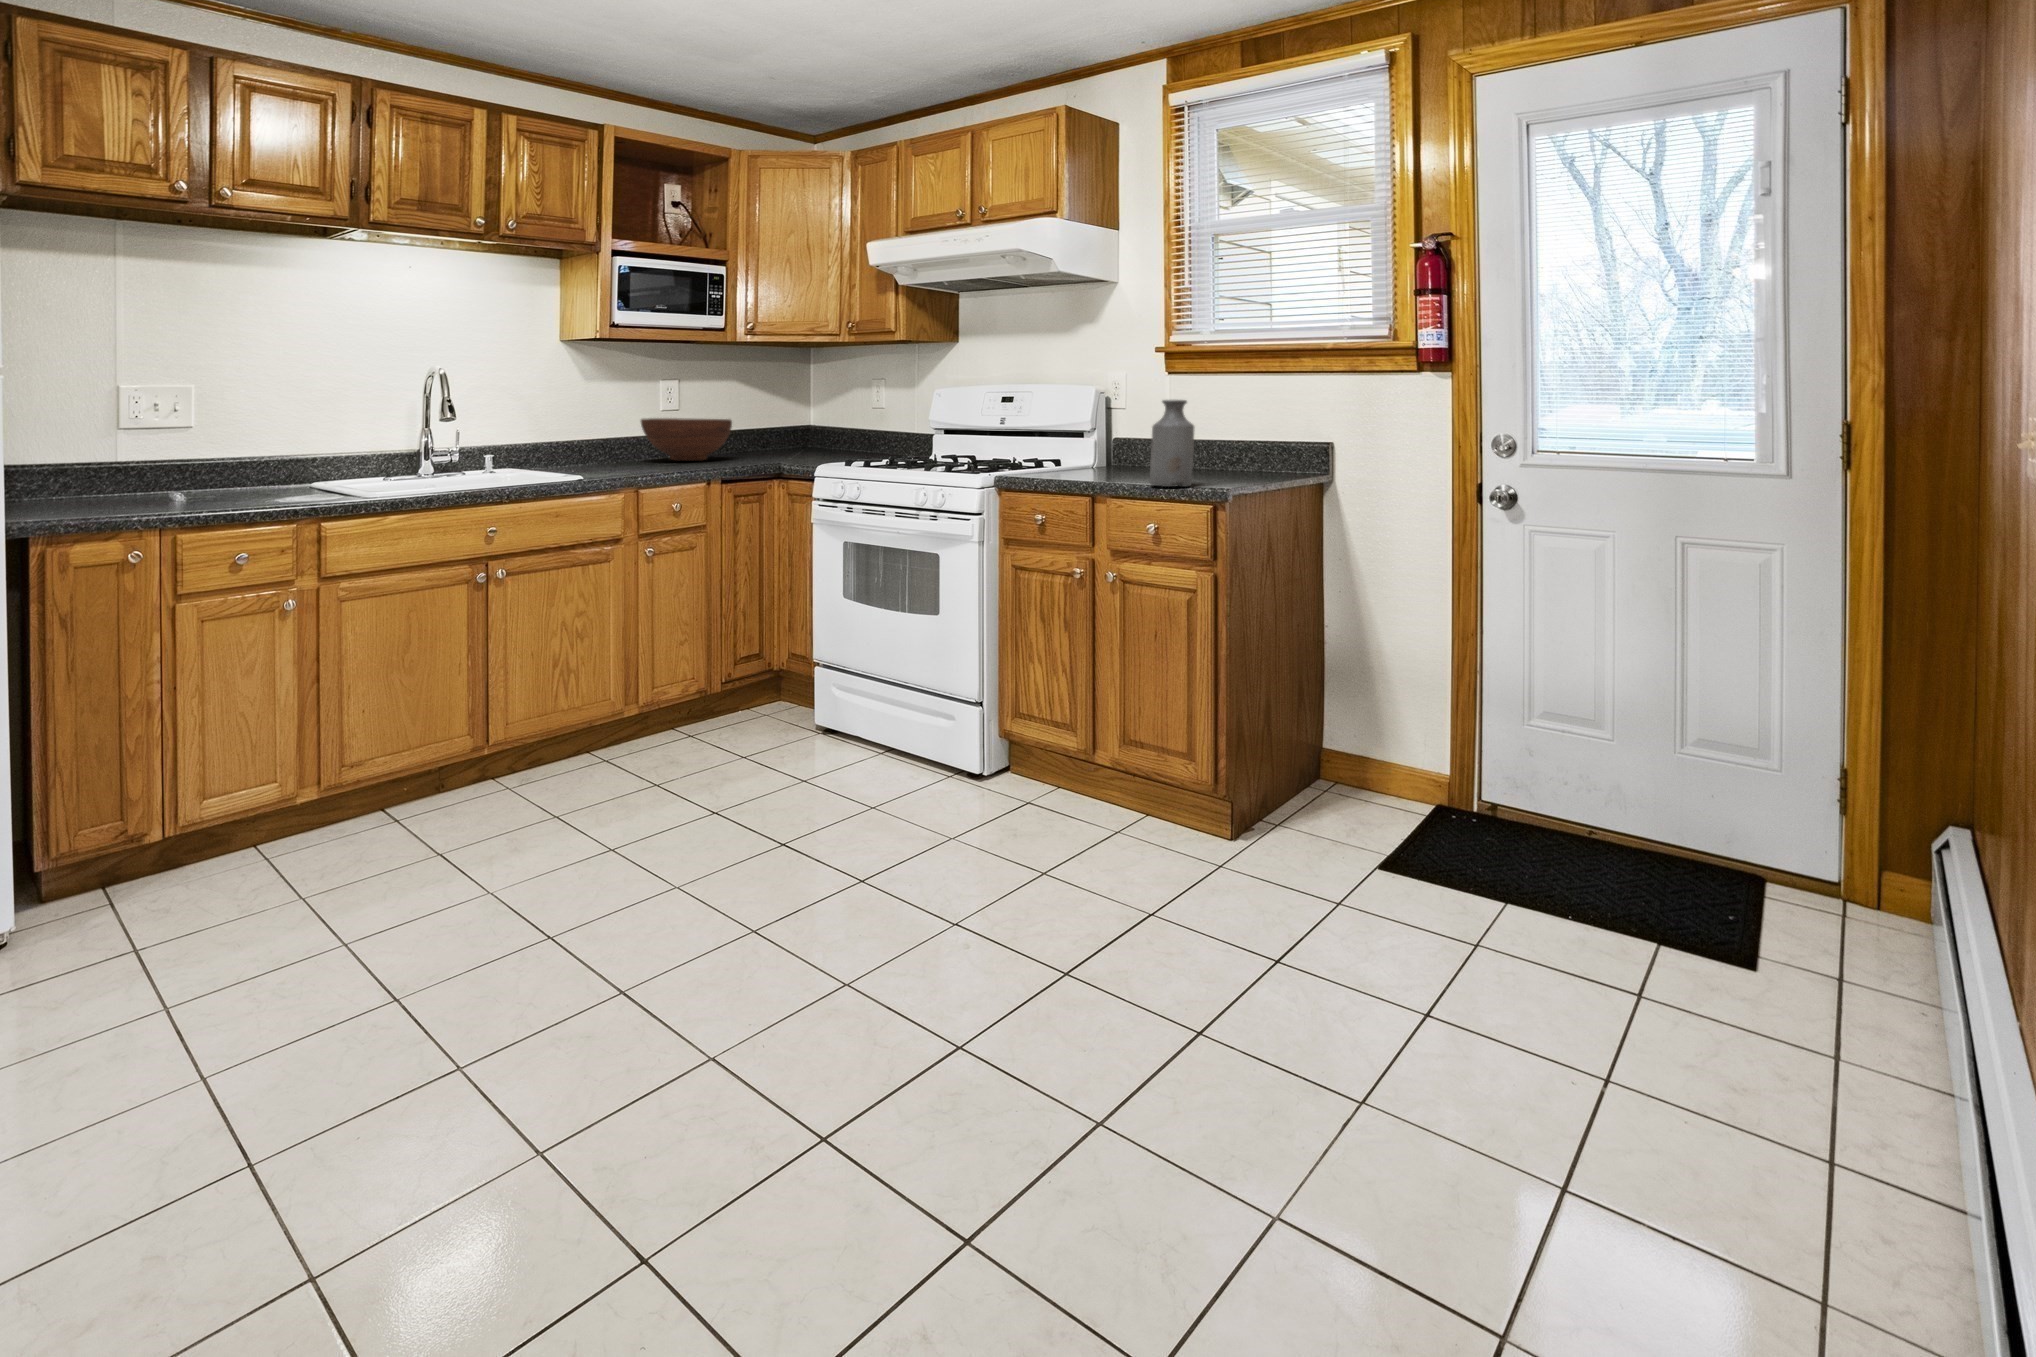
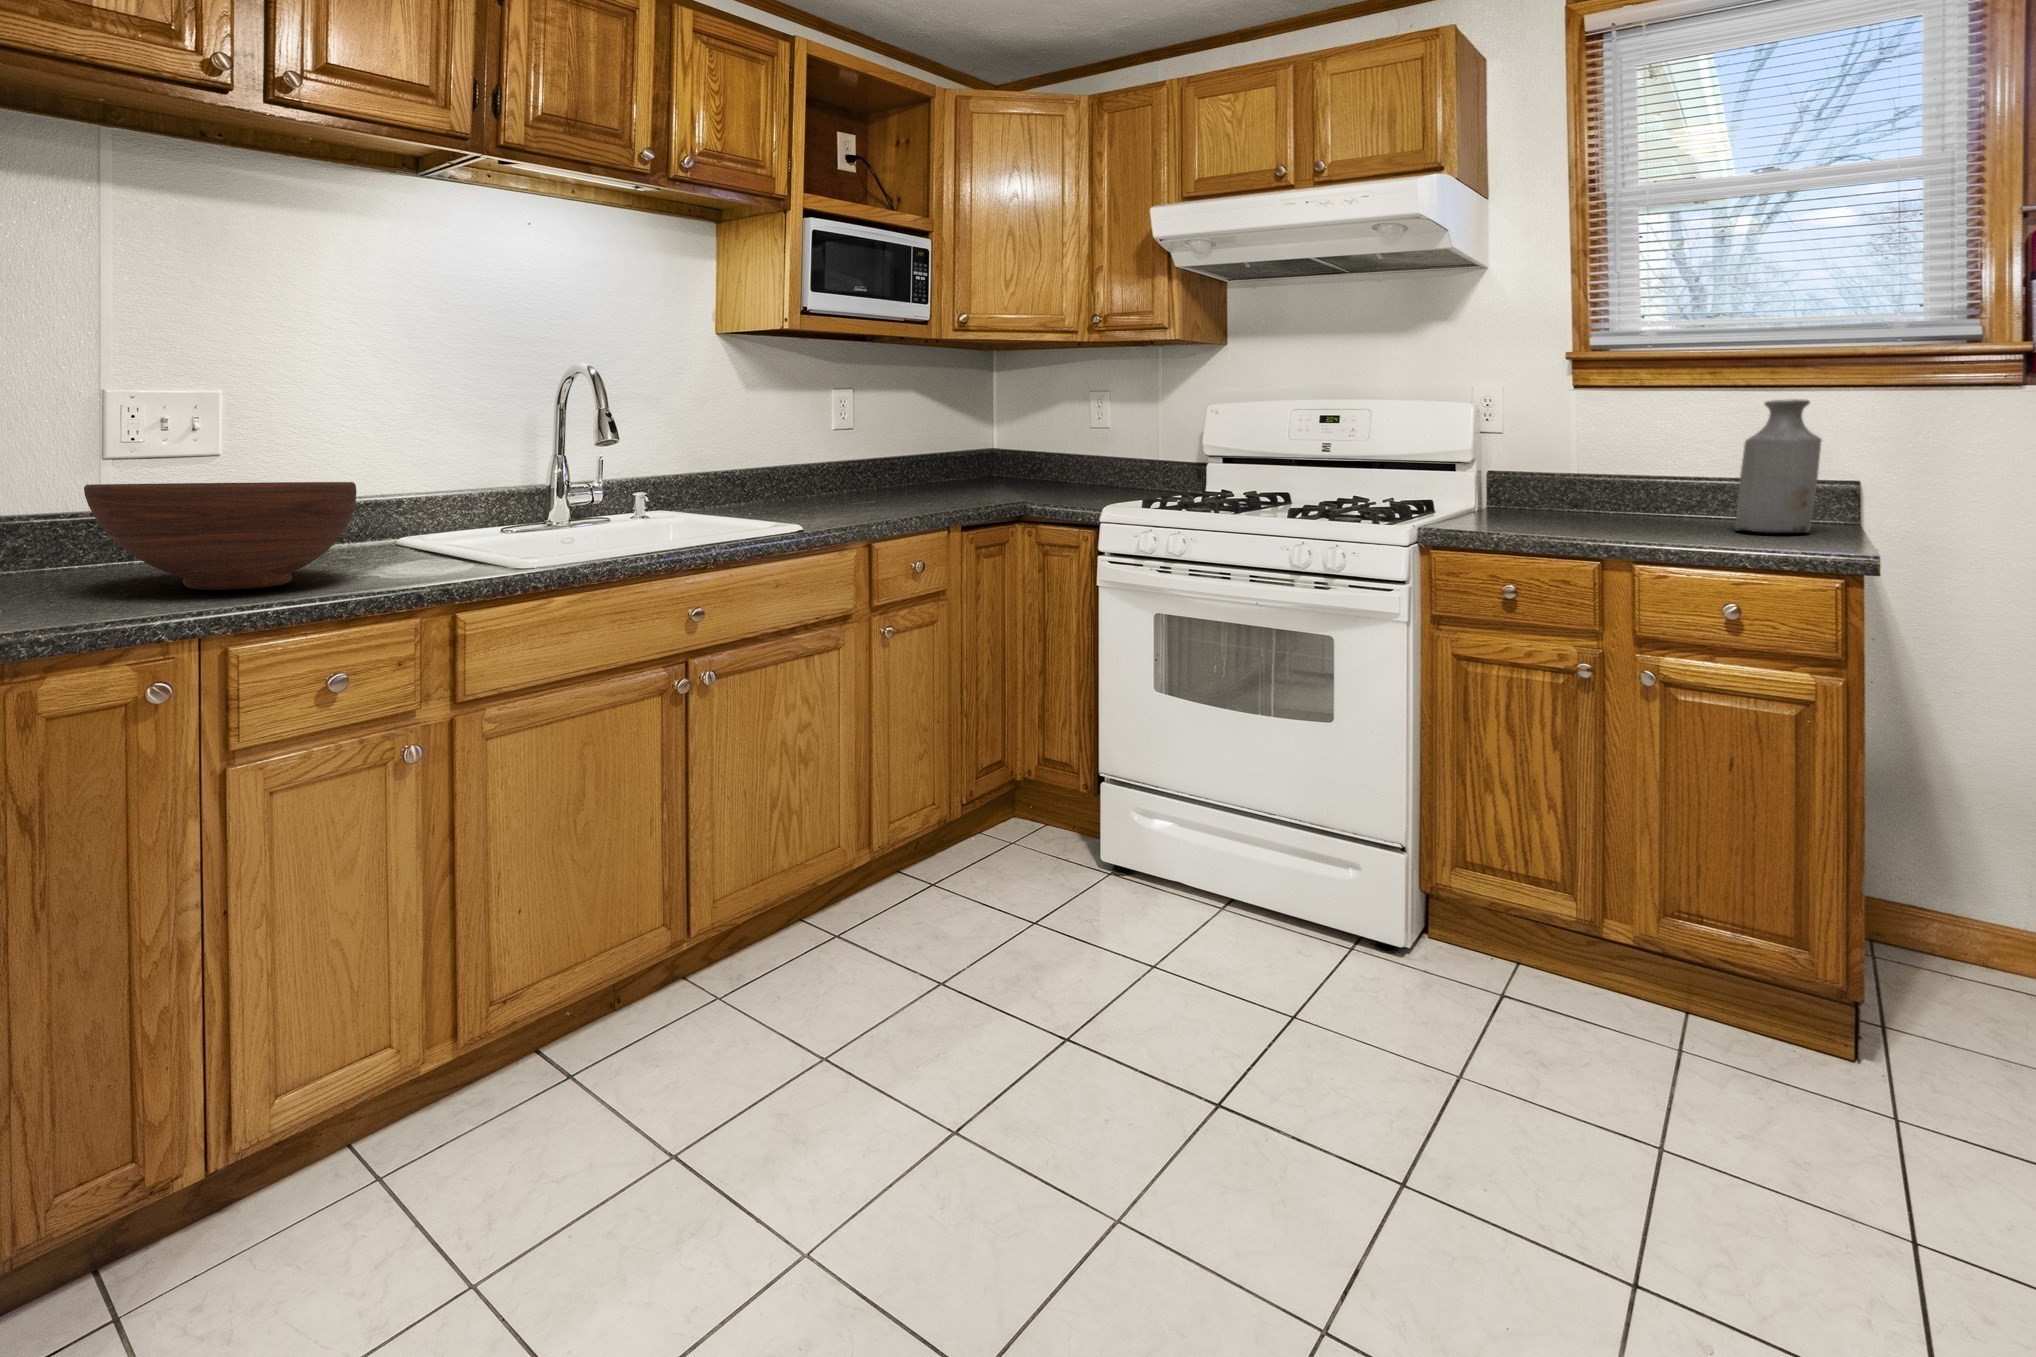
fruit bowl: present [641,418,732,461] -> present [84,482,357,590]

